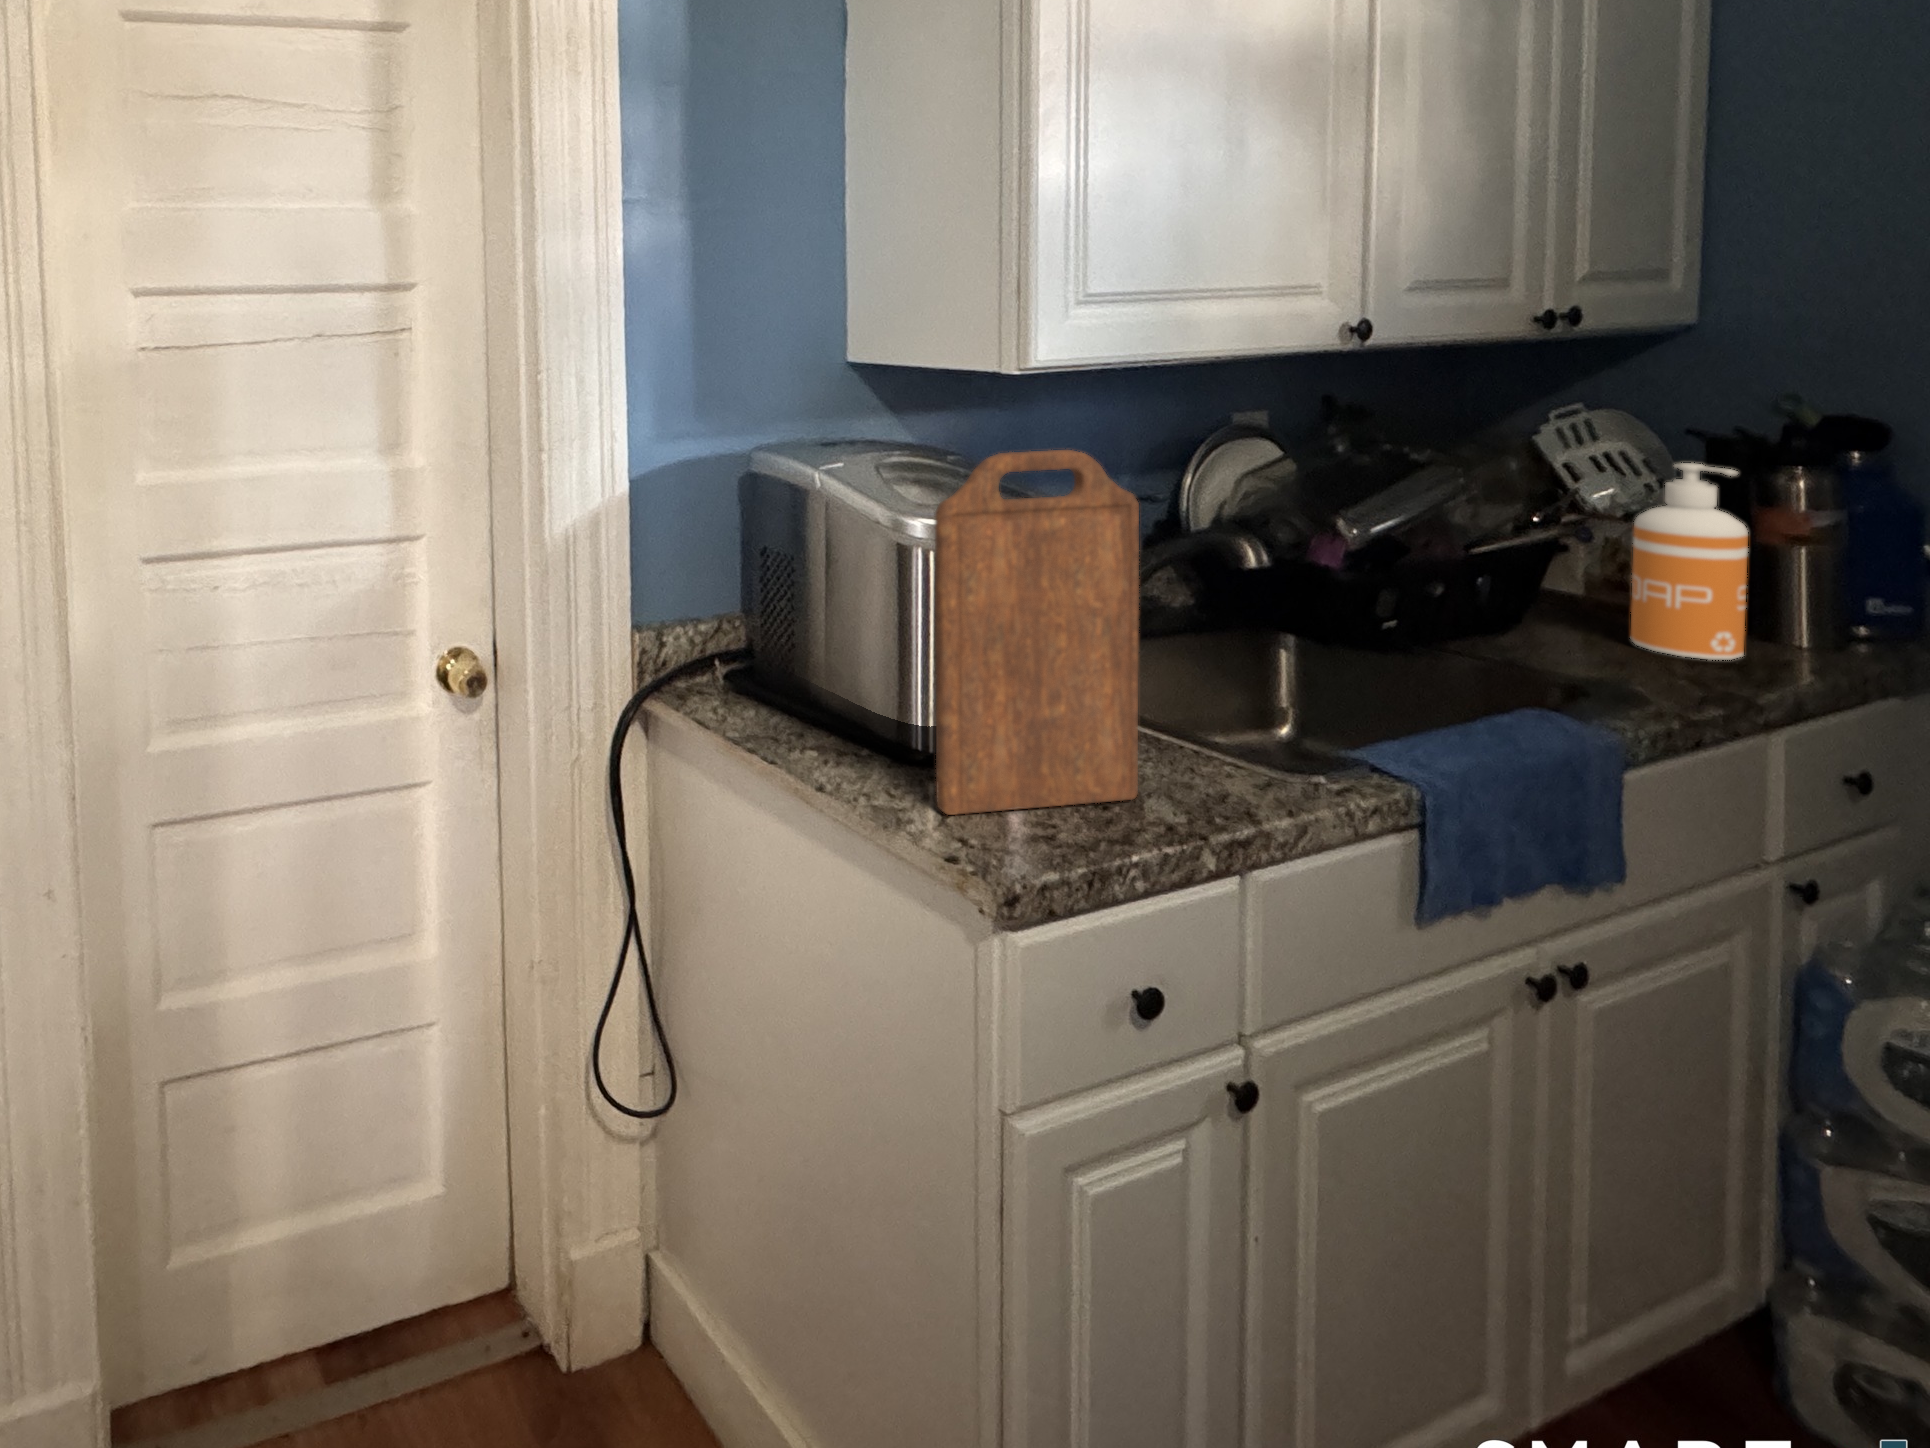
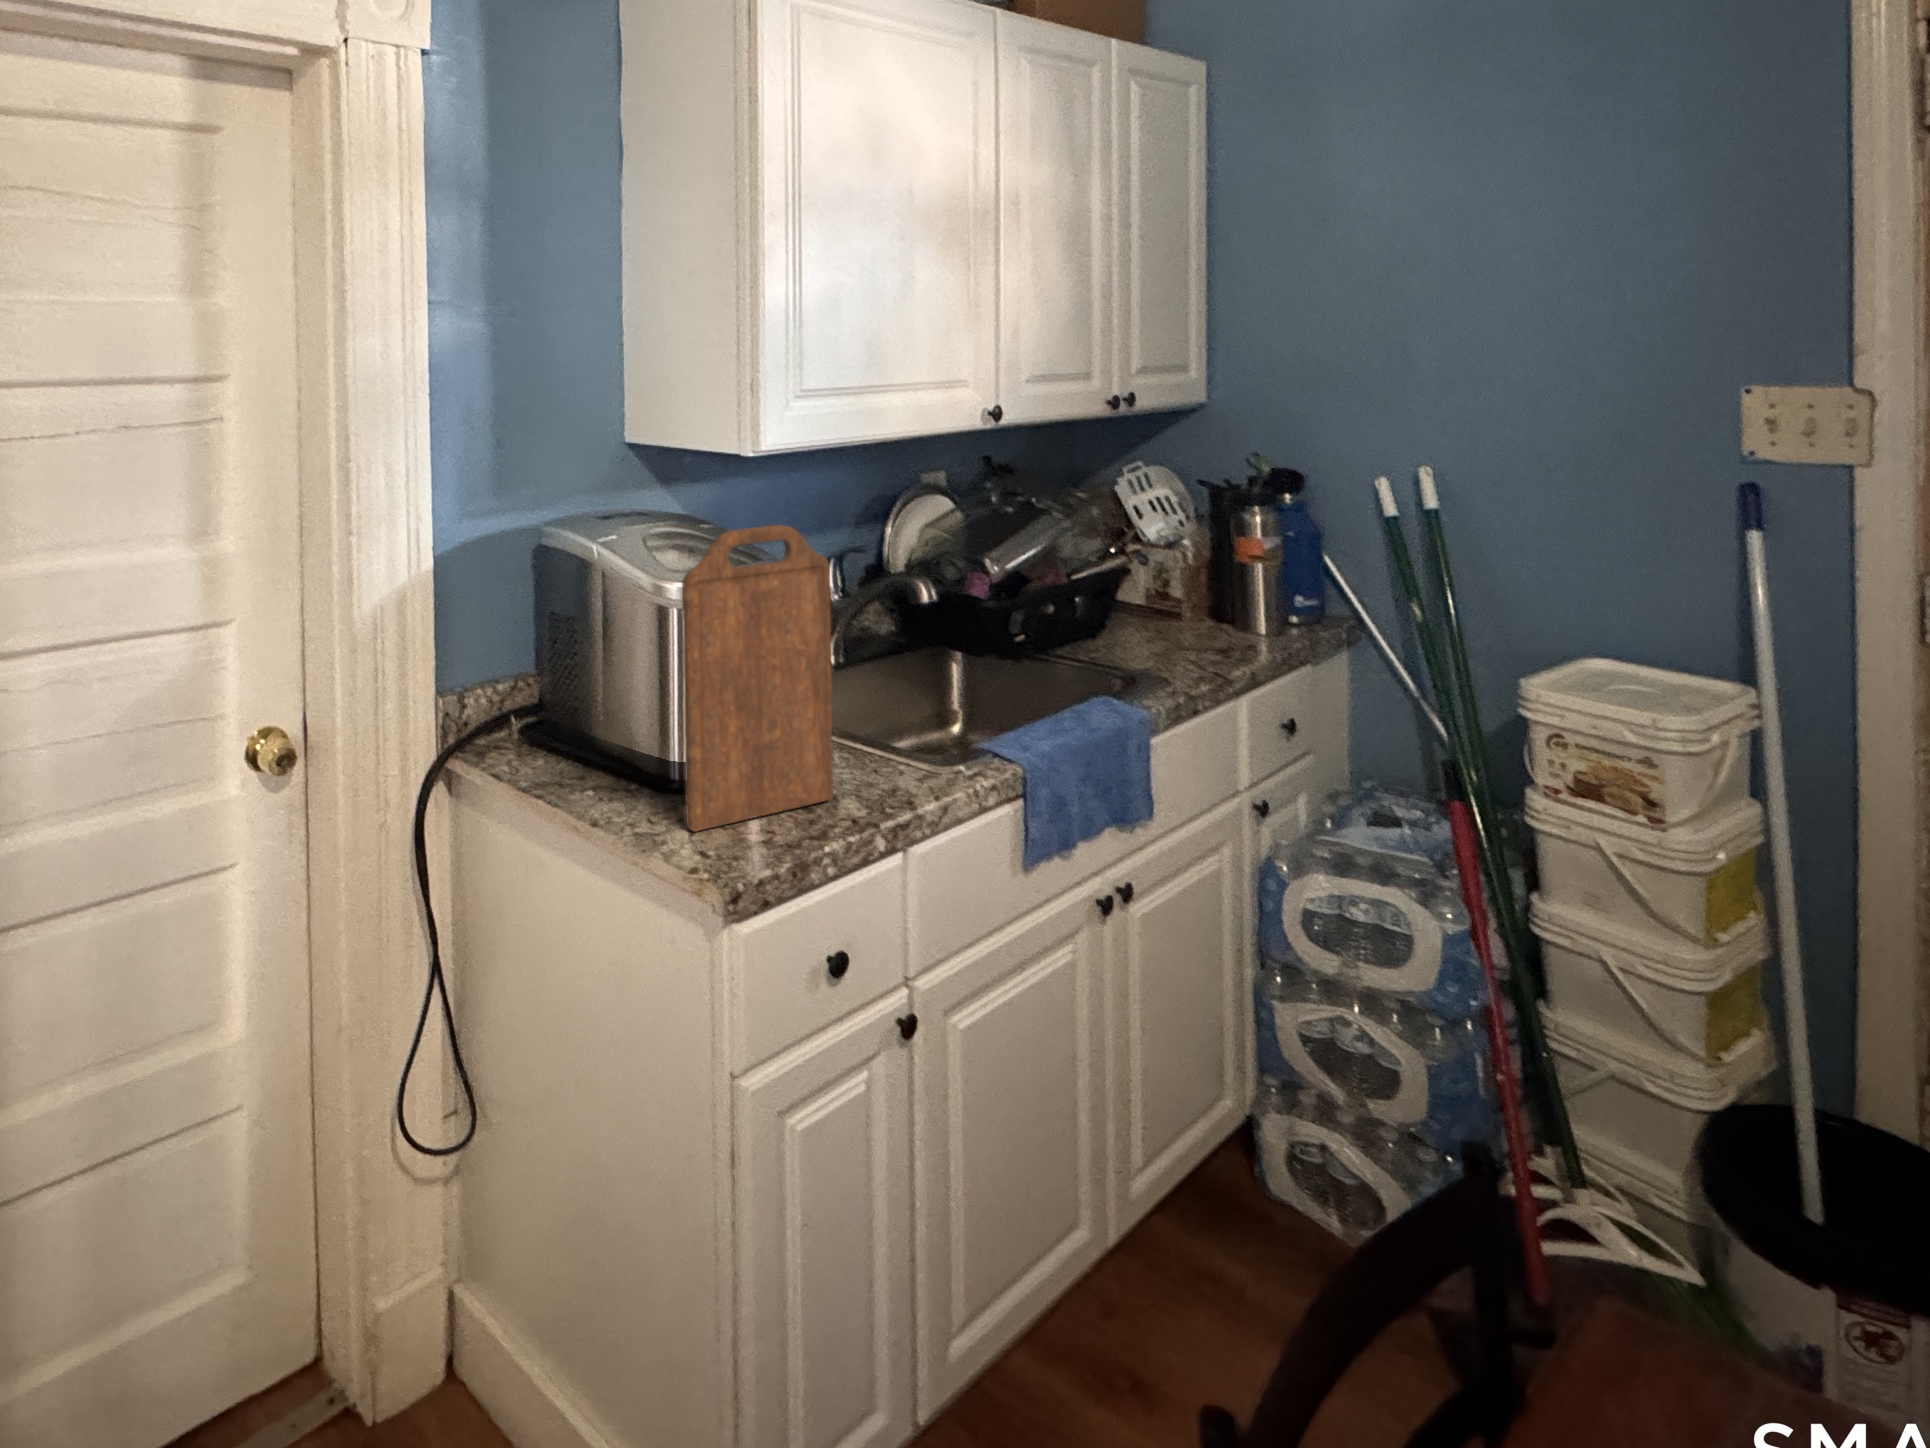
soap dispenser: present [1631,463,1748,660] -> none [1170,507,1229,649]

